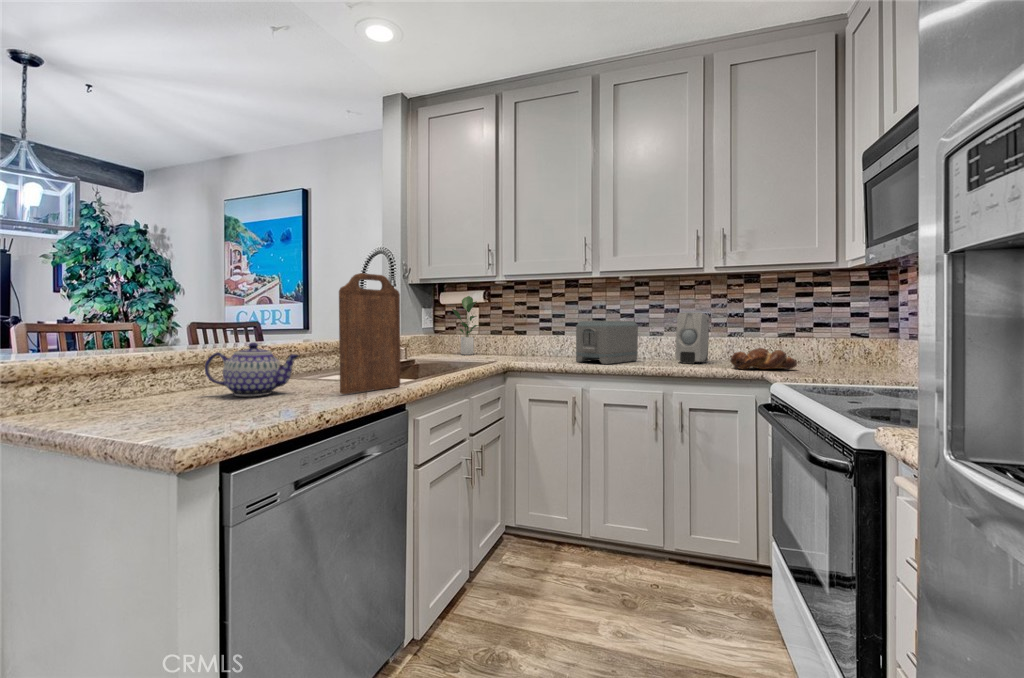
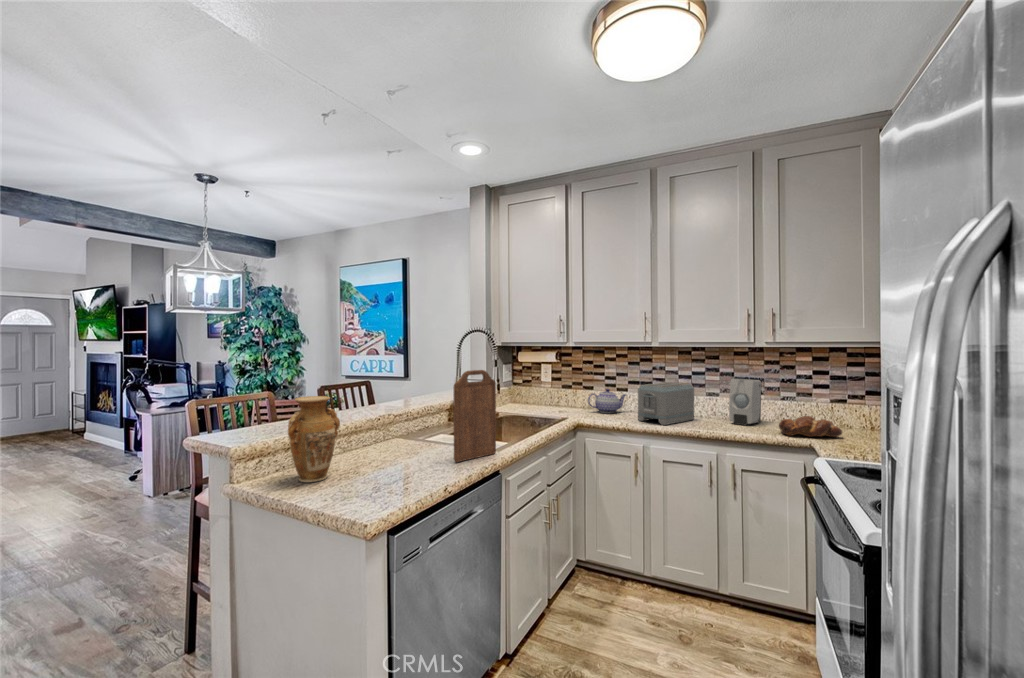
vase: none [61,293,164,417] -> present [288,396,340,482]
potted plant: present [452,296,479,355] -> none [529,355,554,407]
teapot: present [205,342,299,396] -> present [588,389,626,413]

